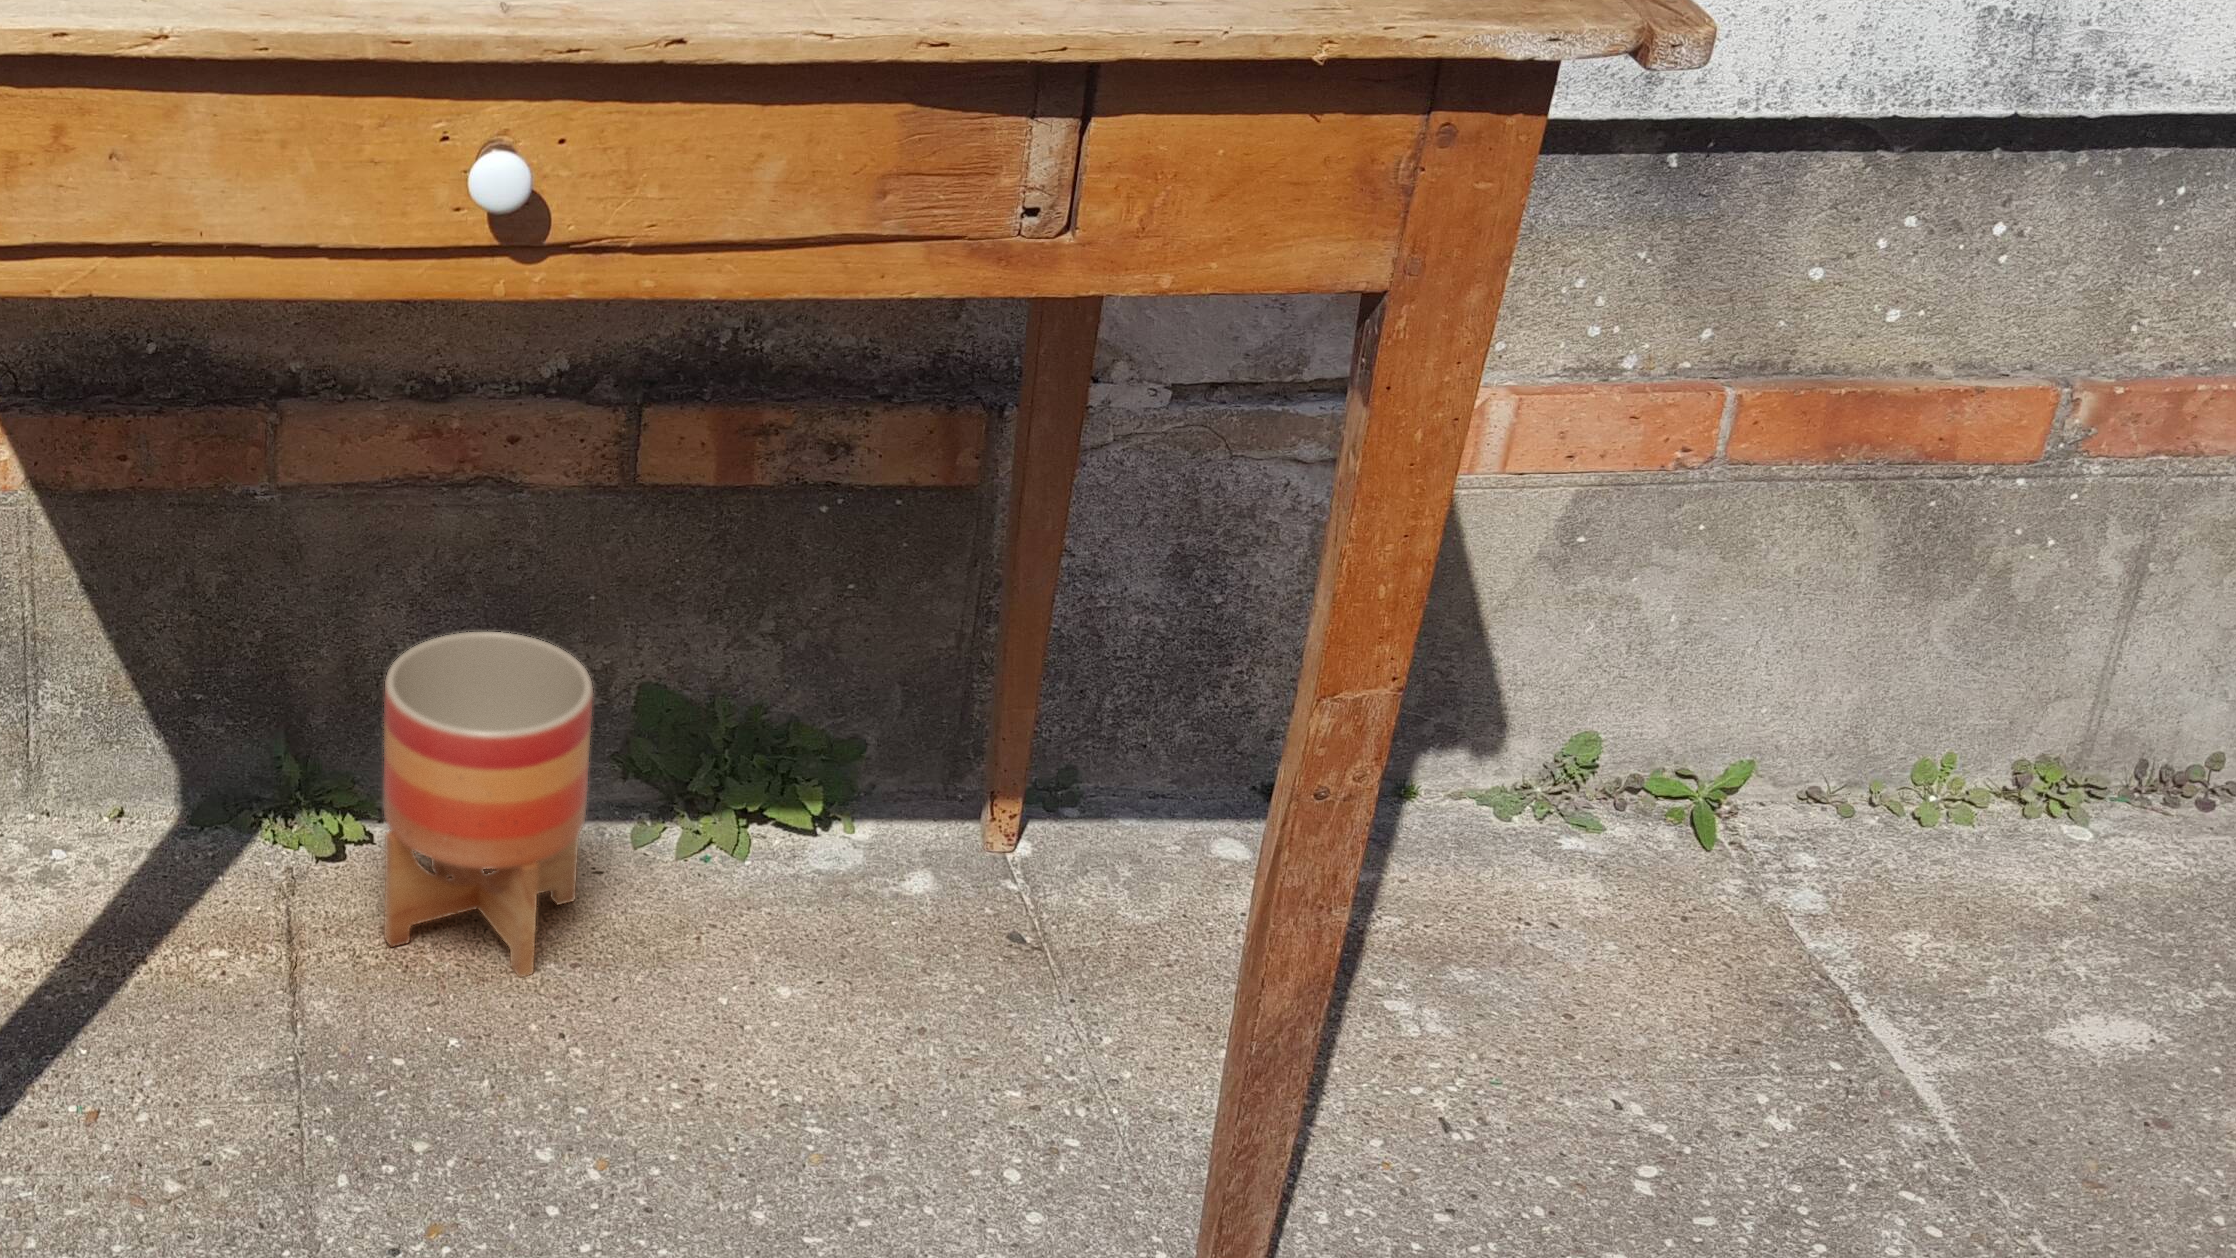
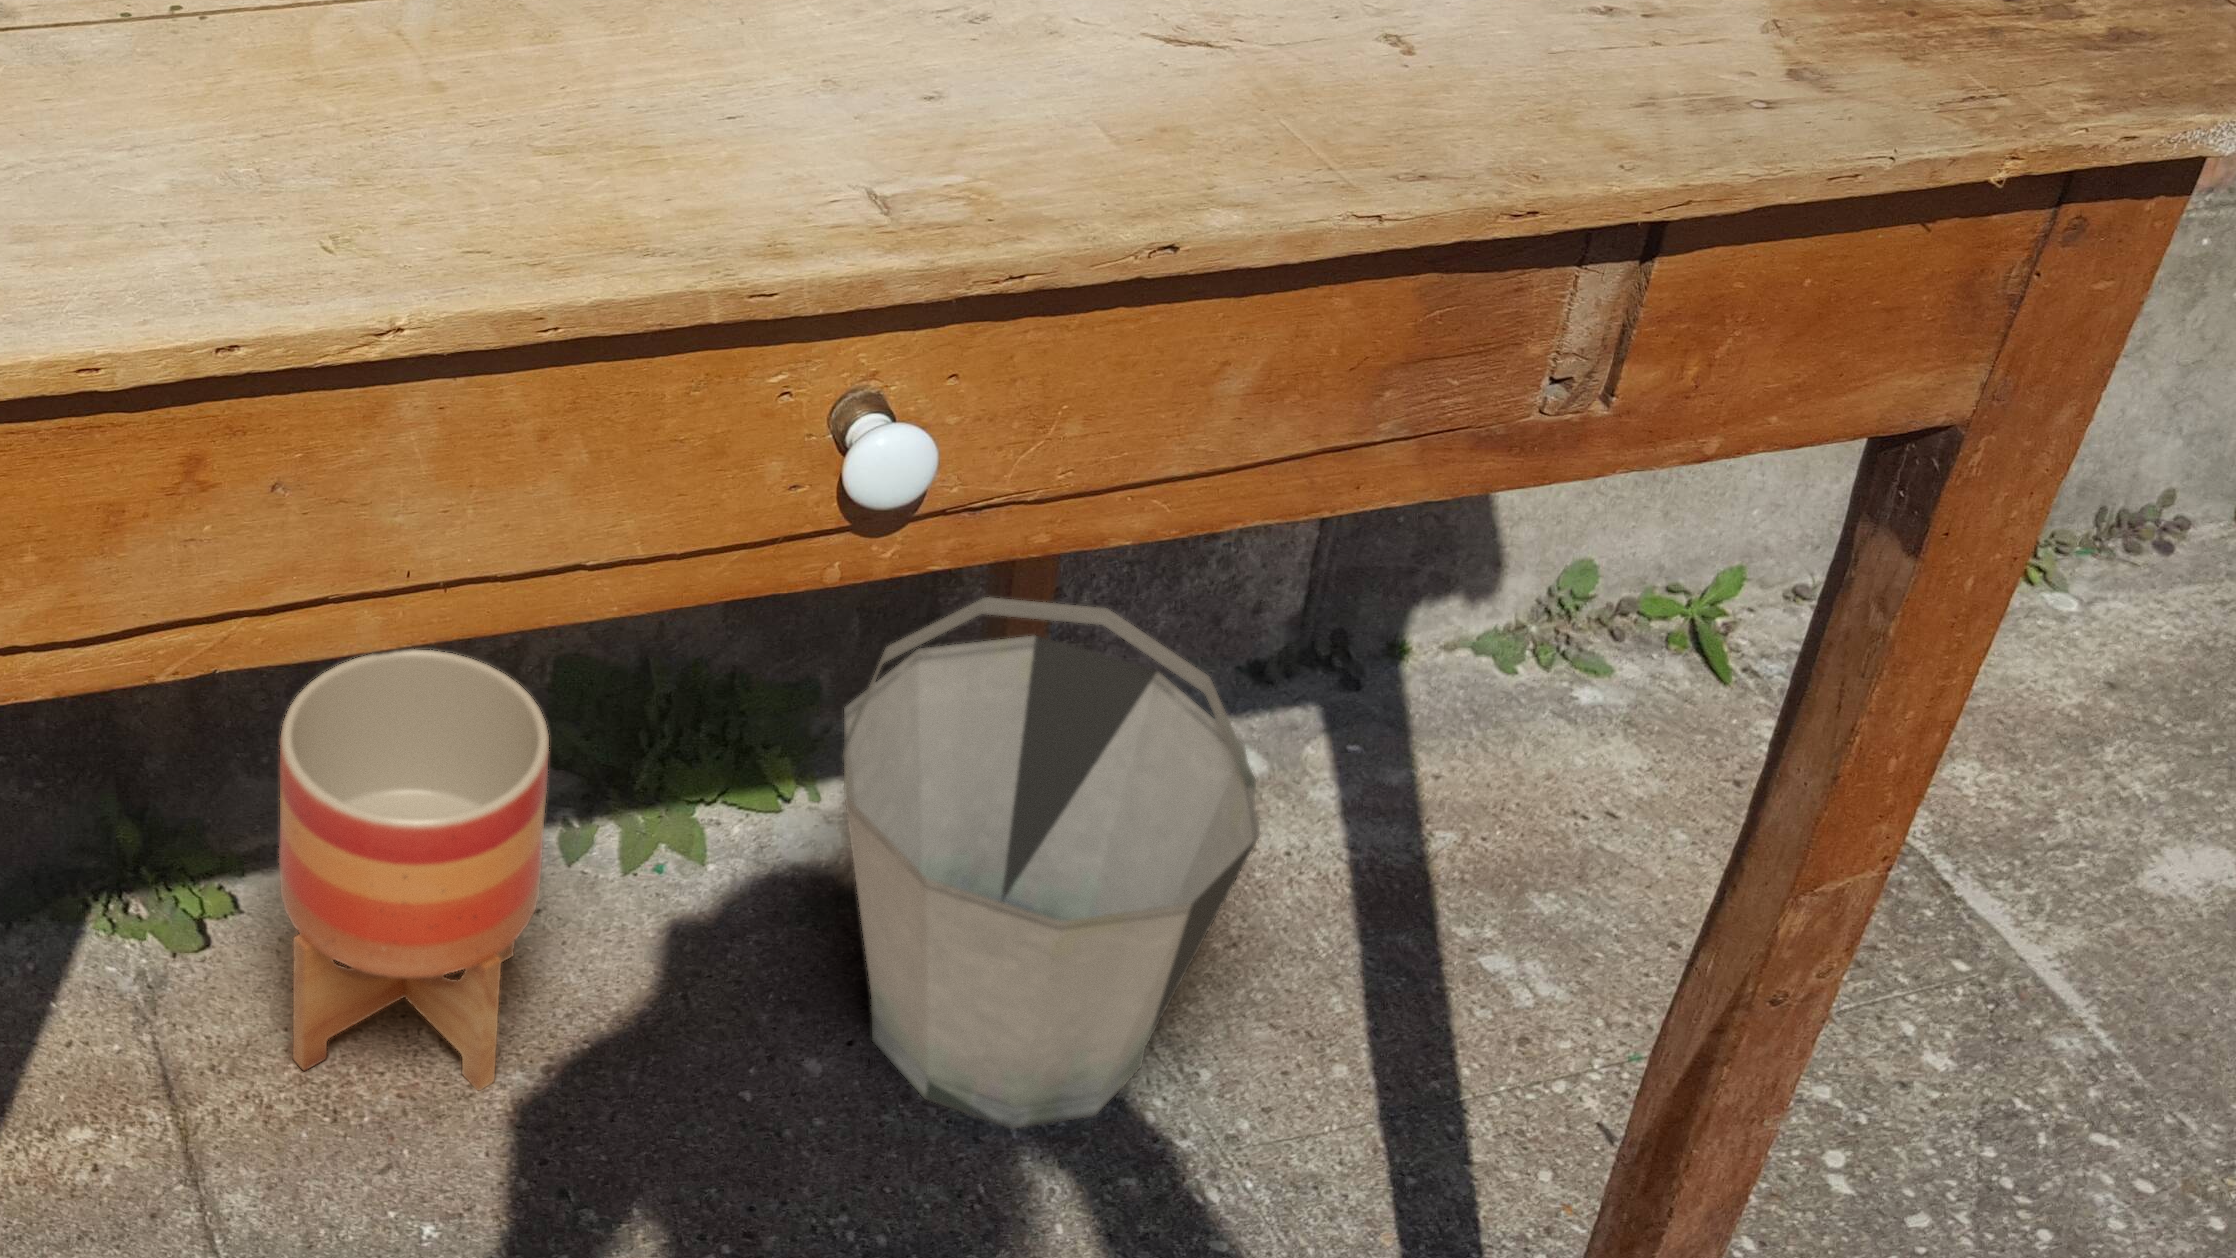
bucket: none [814,640,1161,1061] -> present [843,597,1260,1128]

